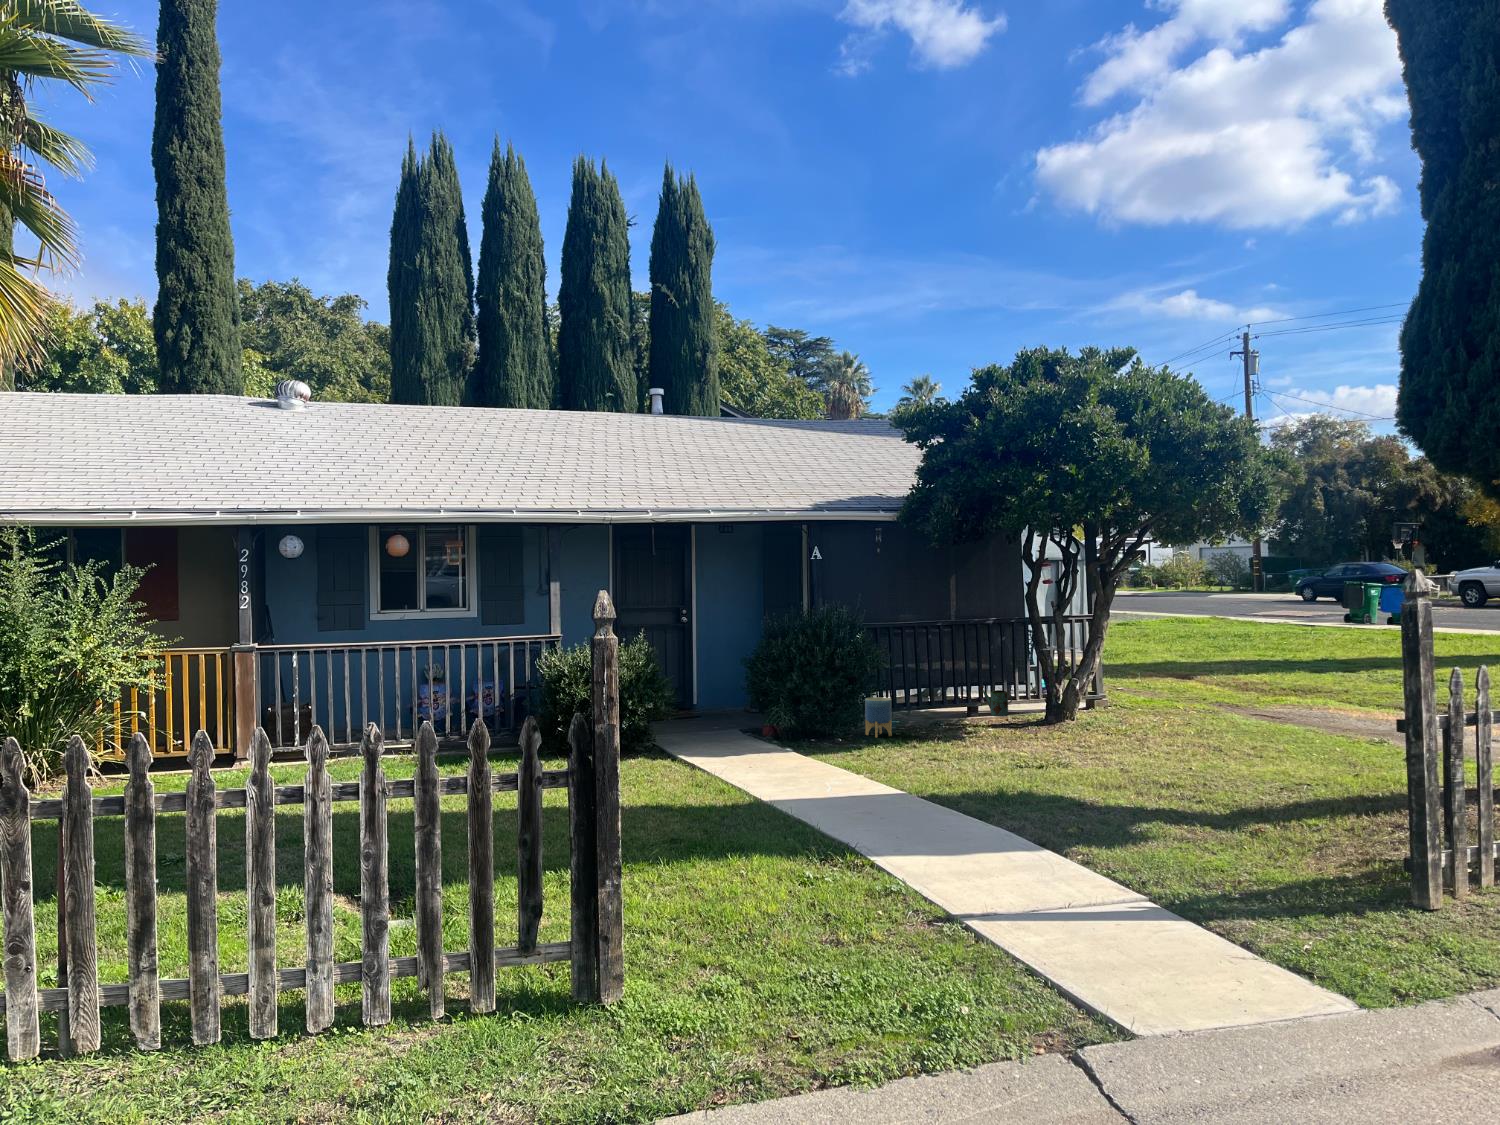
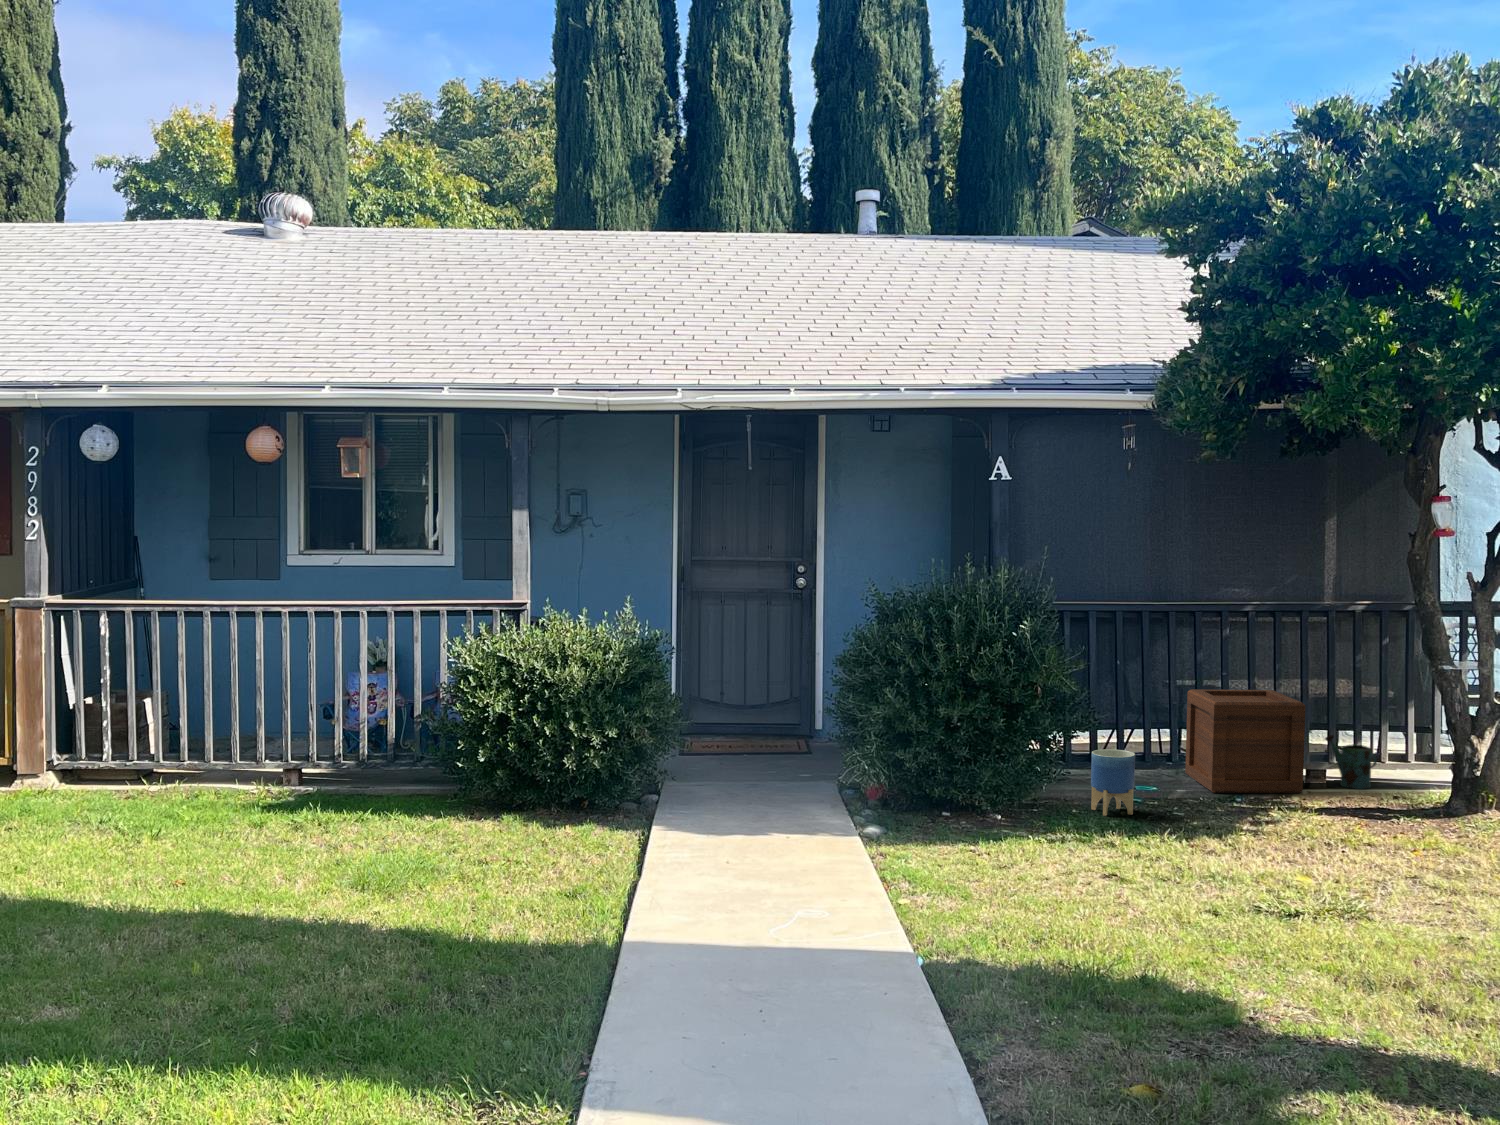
wooden crate: none [901,661,975,723] -> present [1185,689,1305,793]

